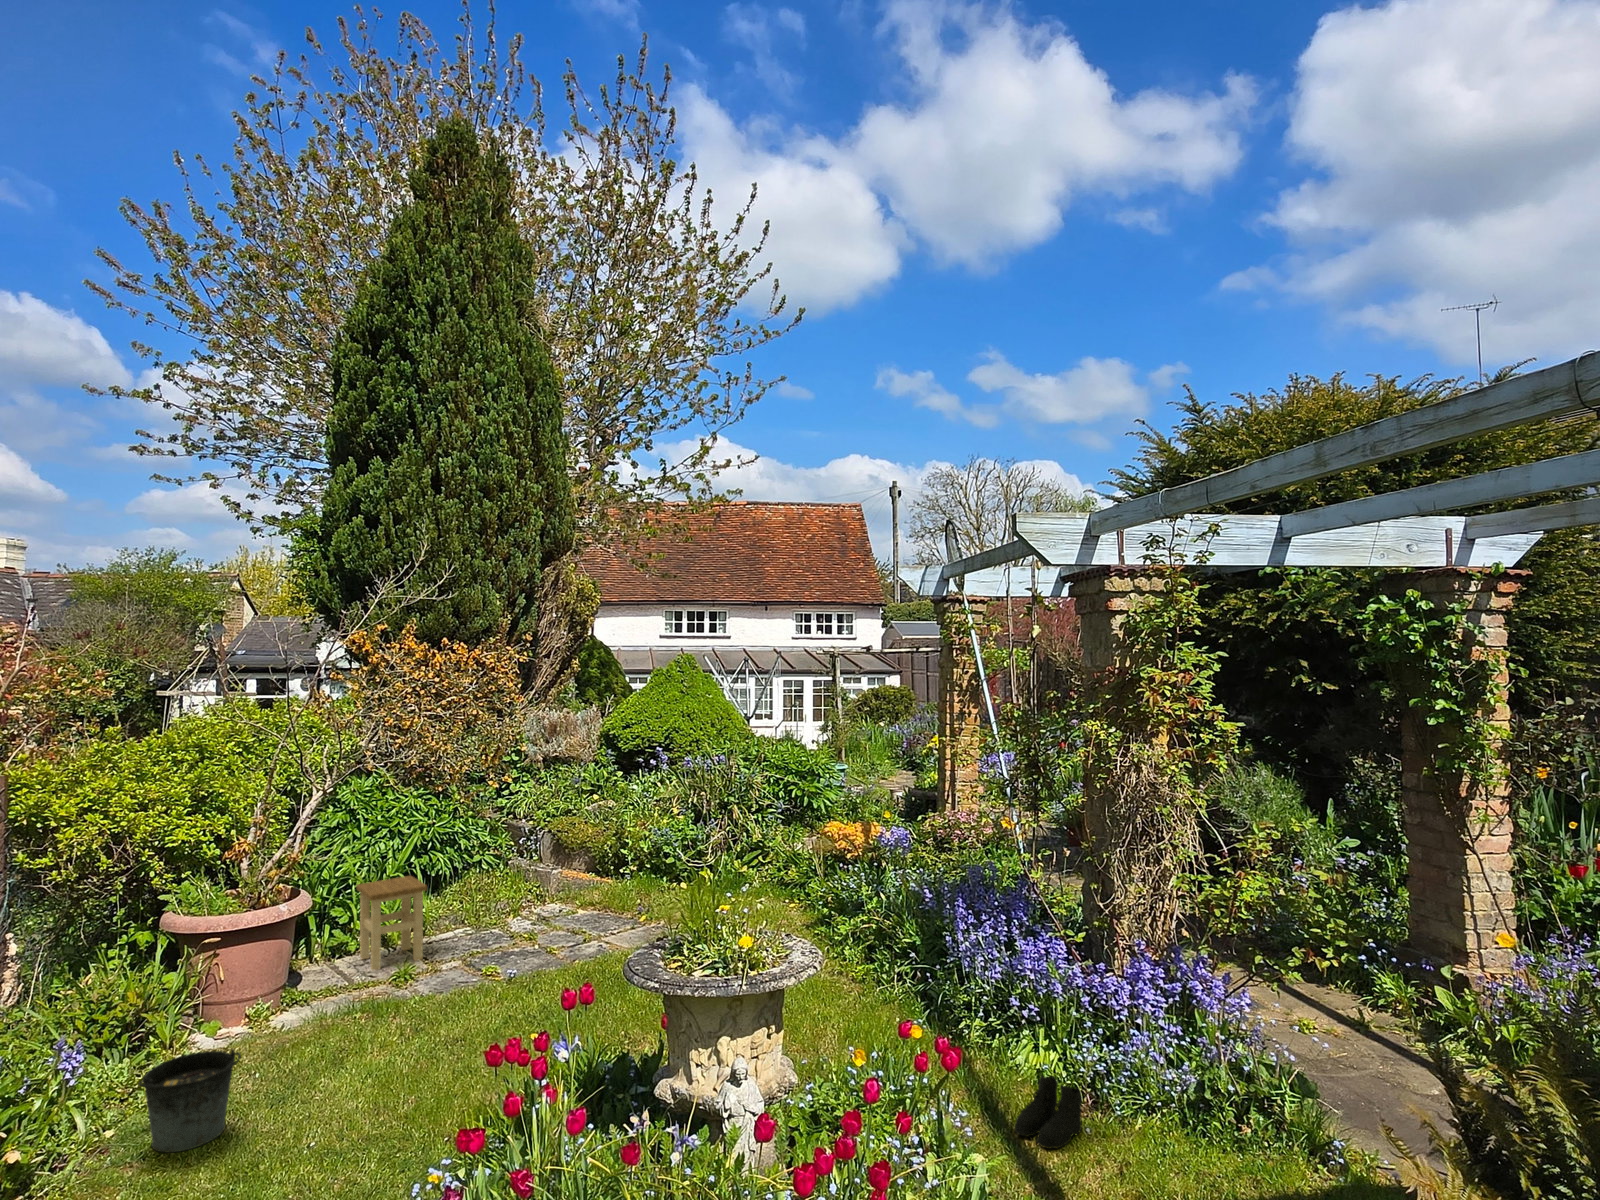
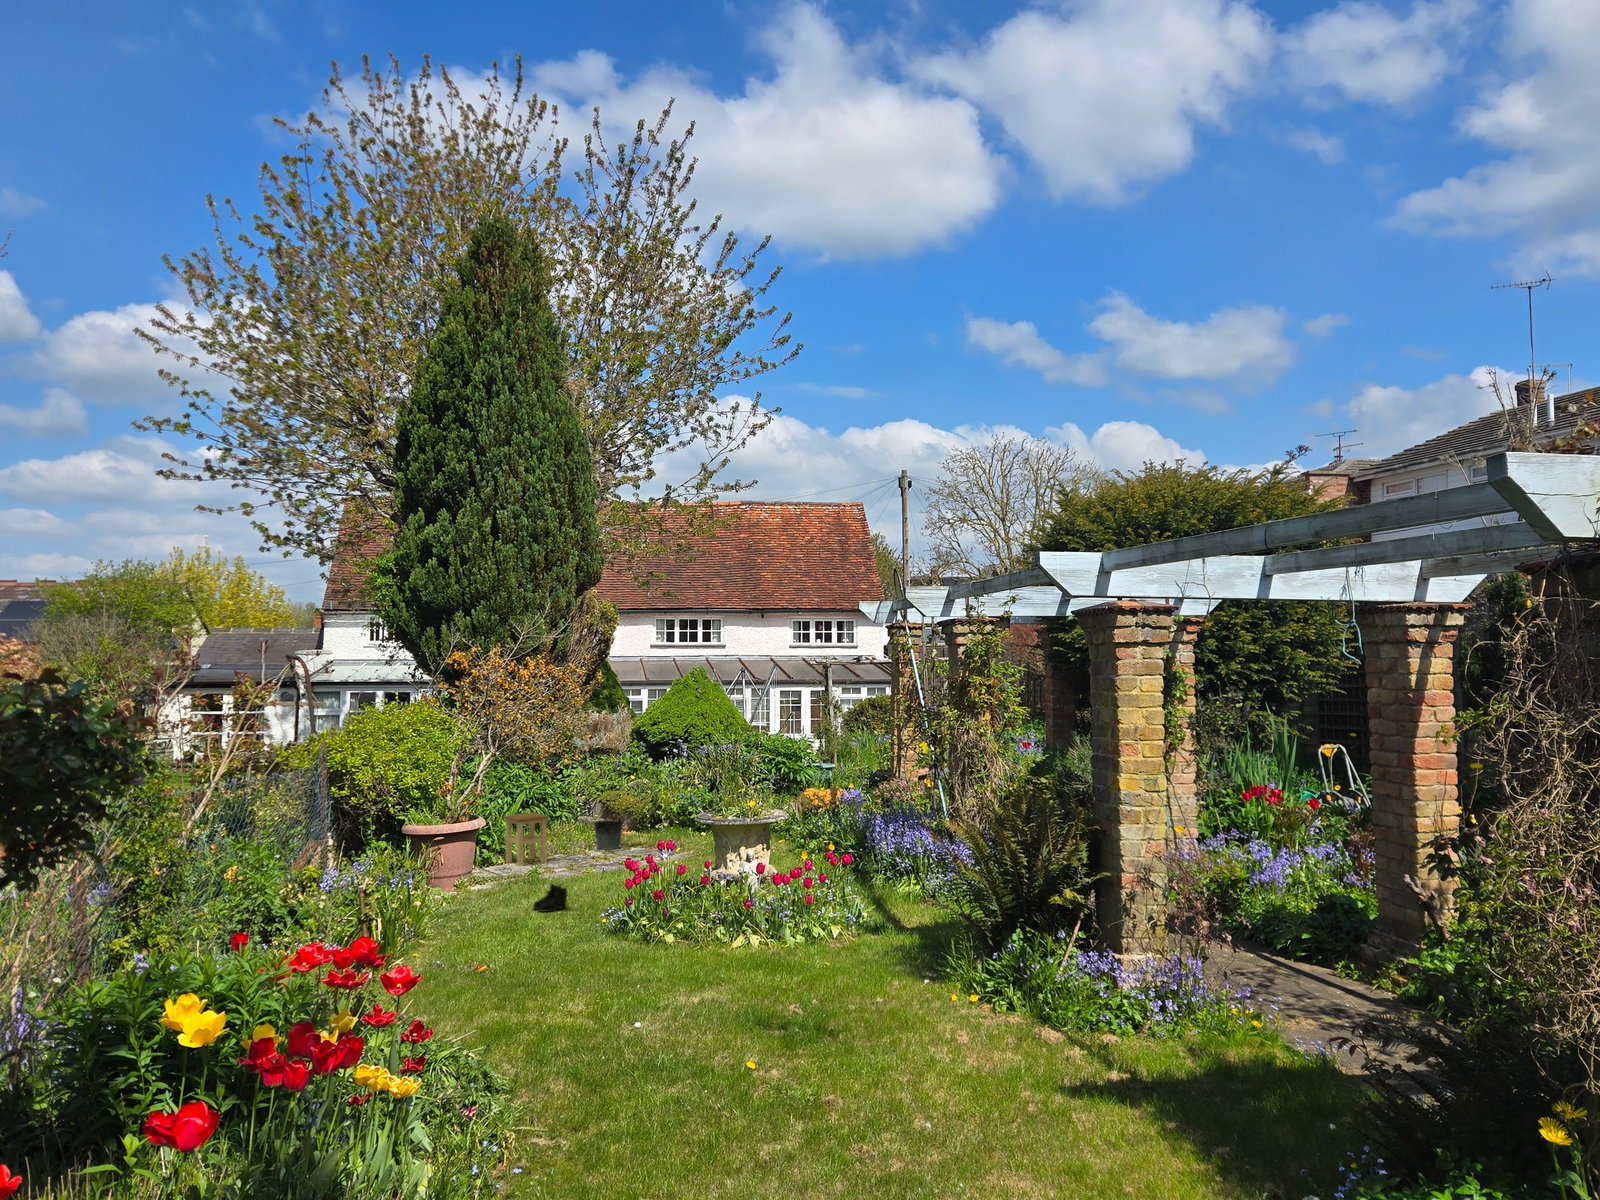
bucket: present [138,1049,241,1152] -> present [594,819,624,850]
boots: present [1015,1076,1082,1149] -> present [532,884,568,912]

